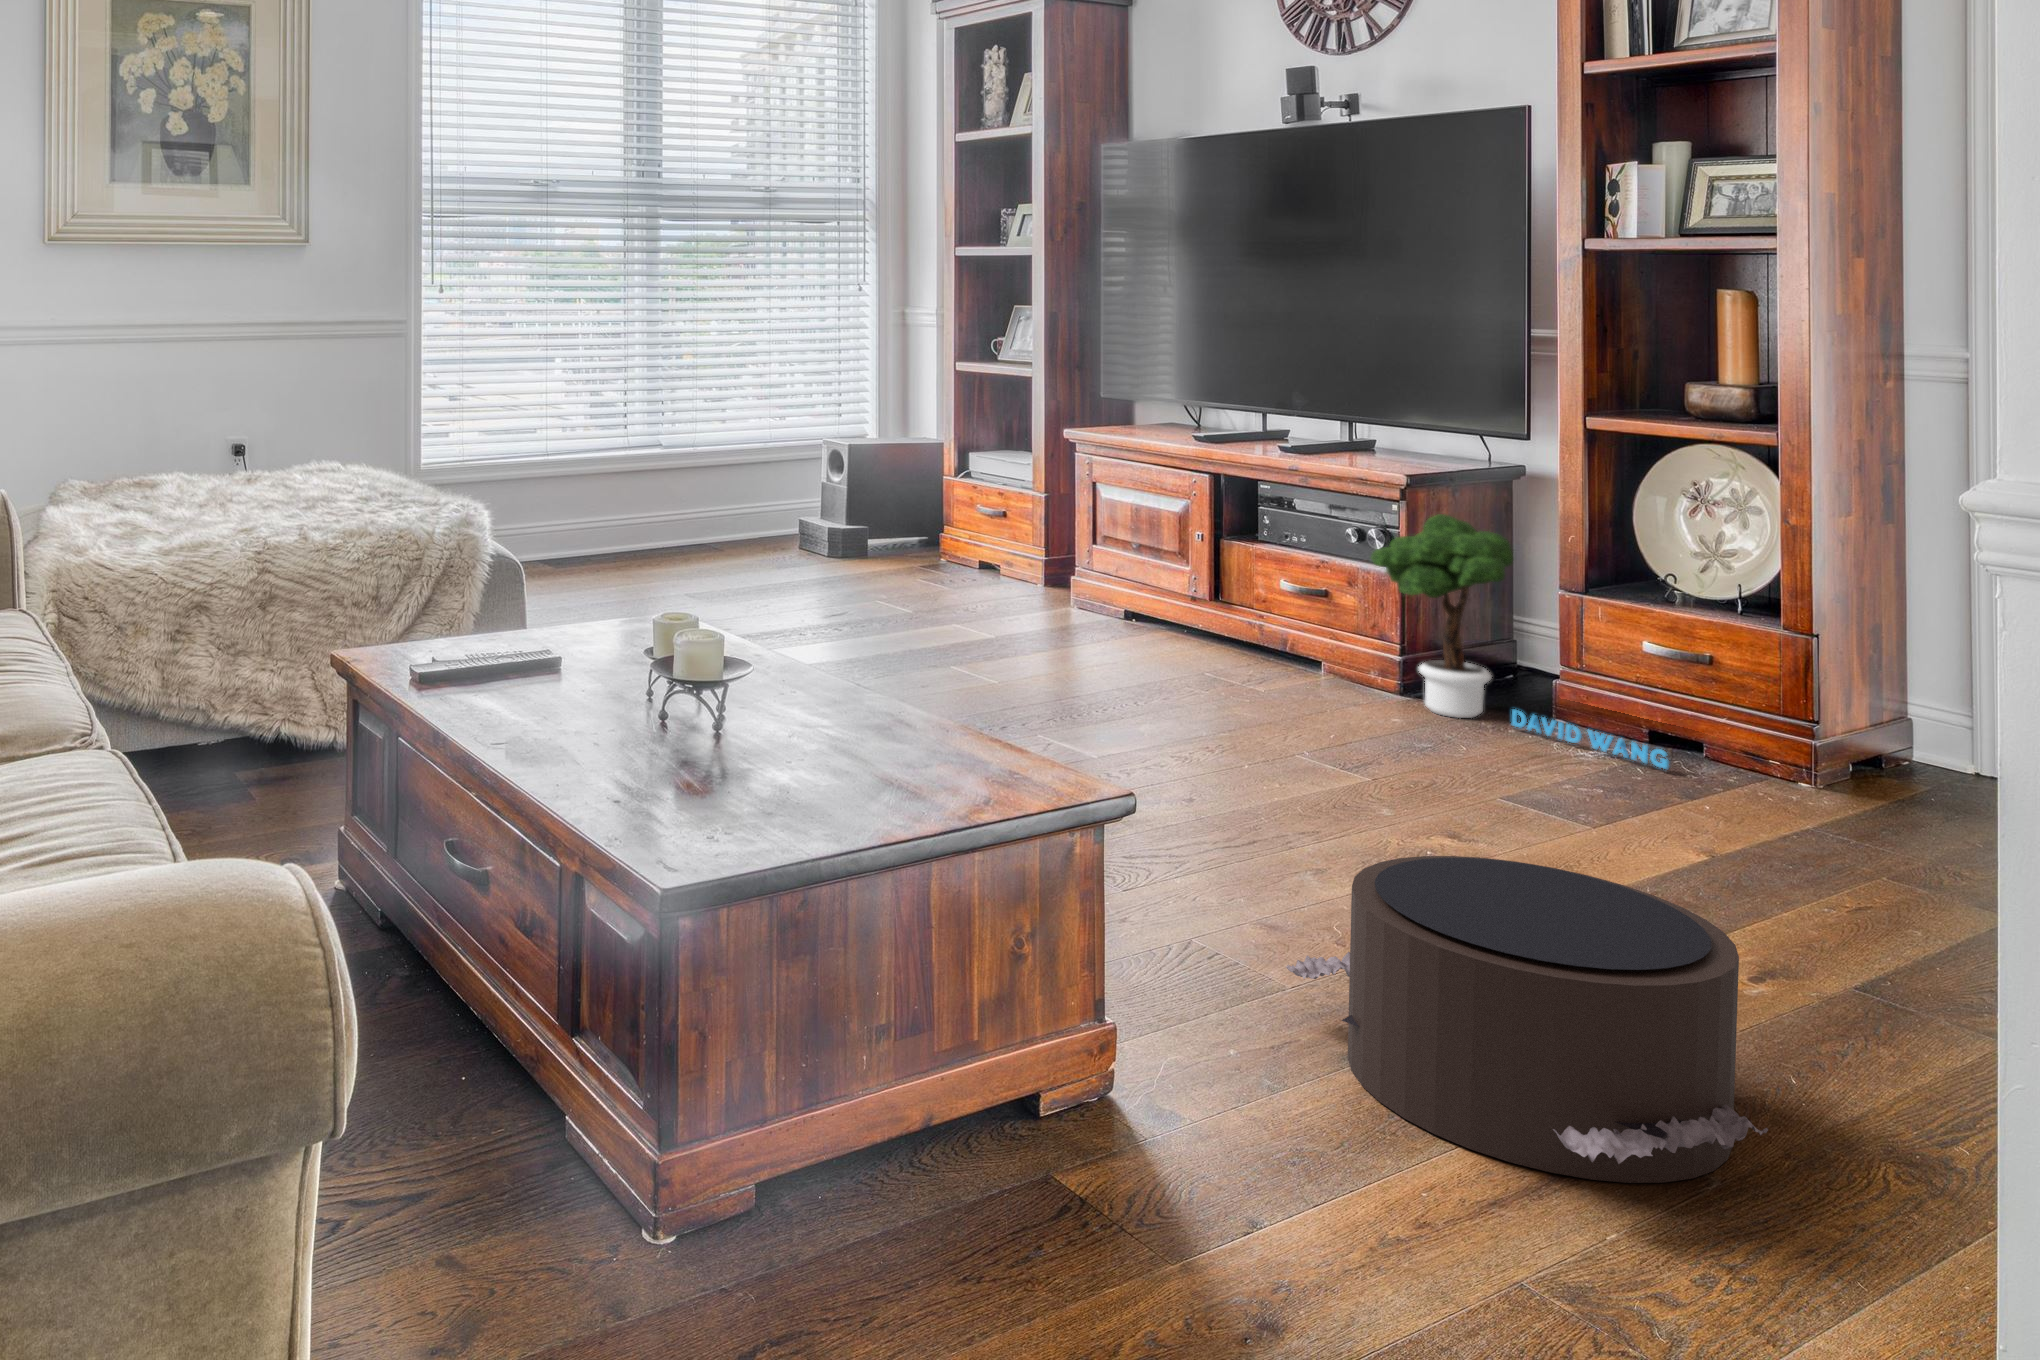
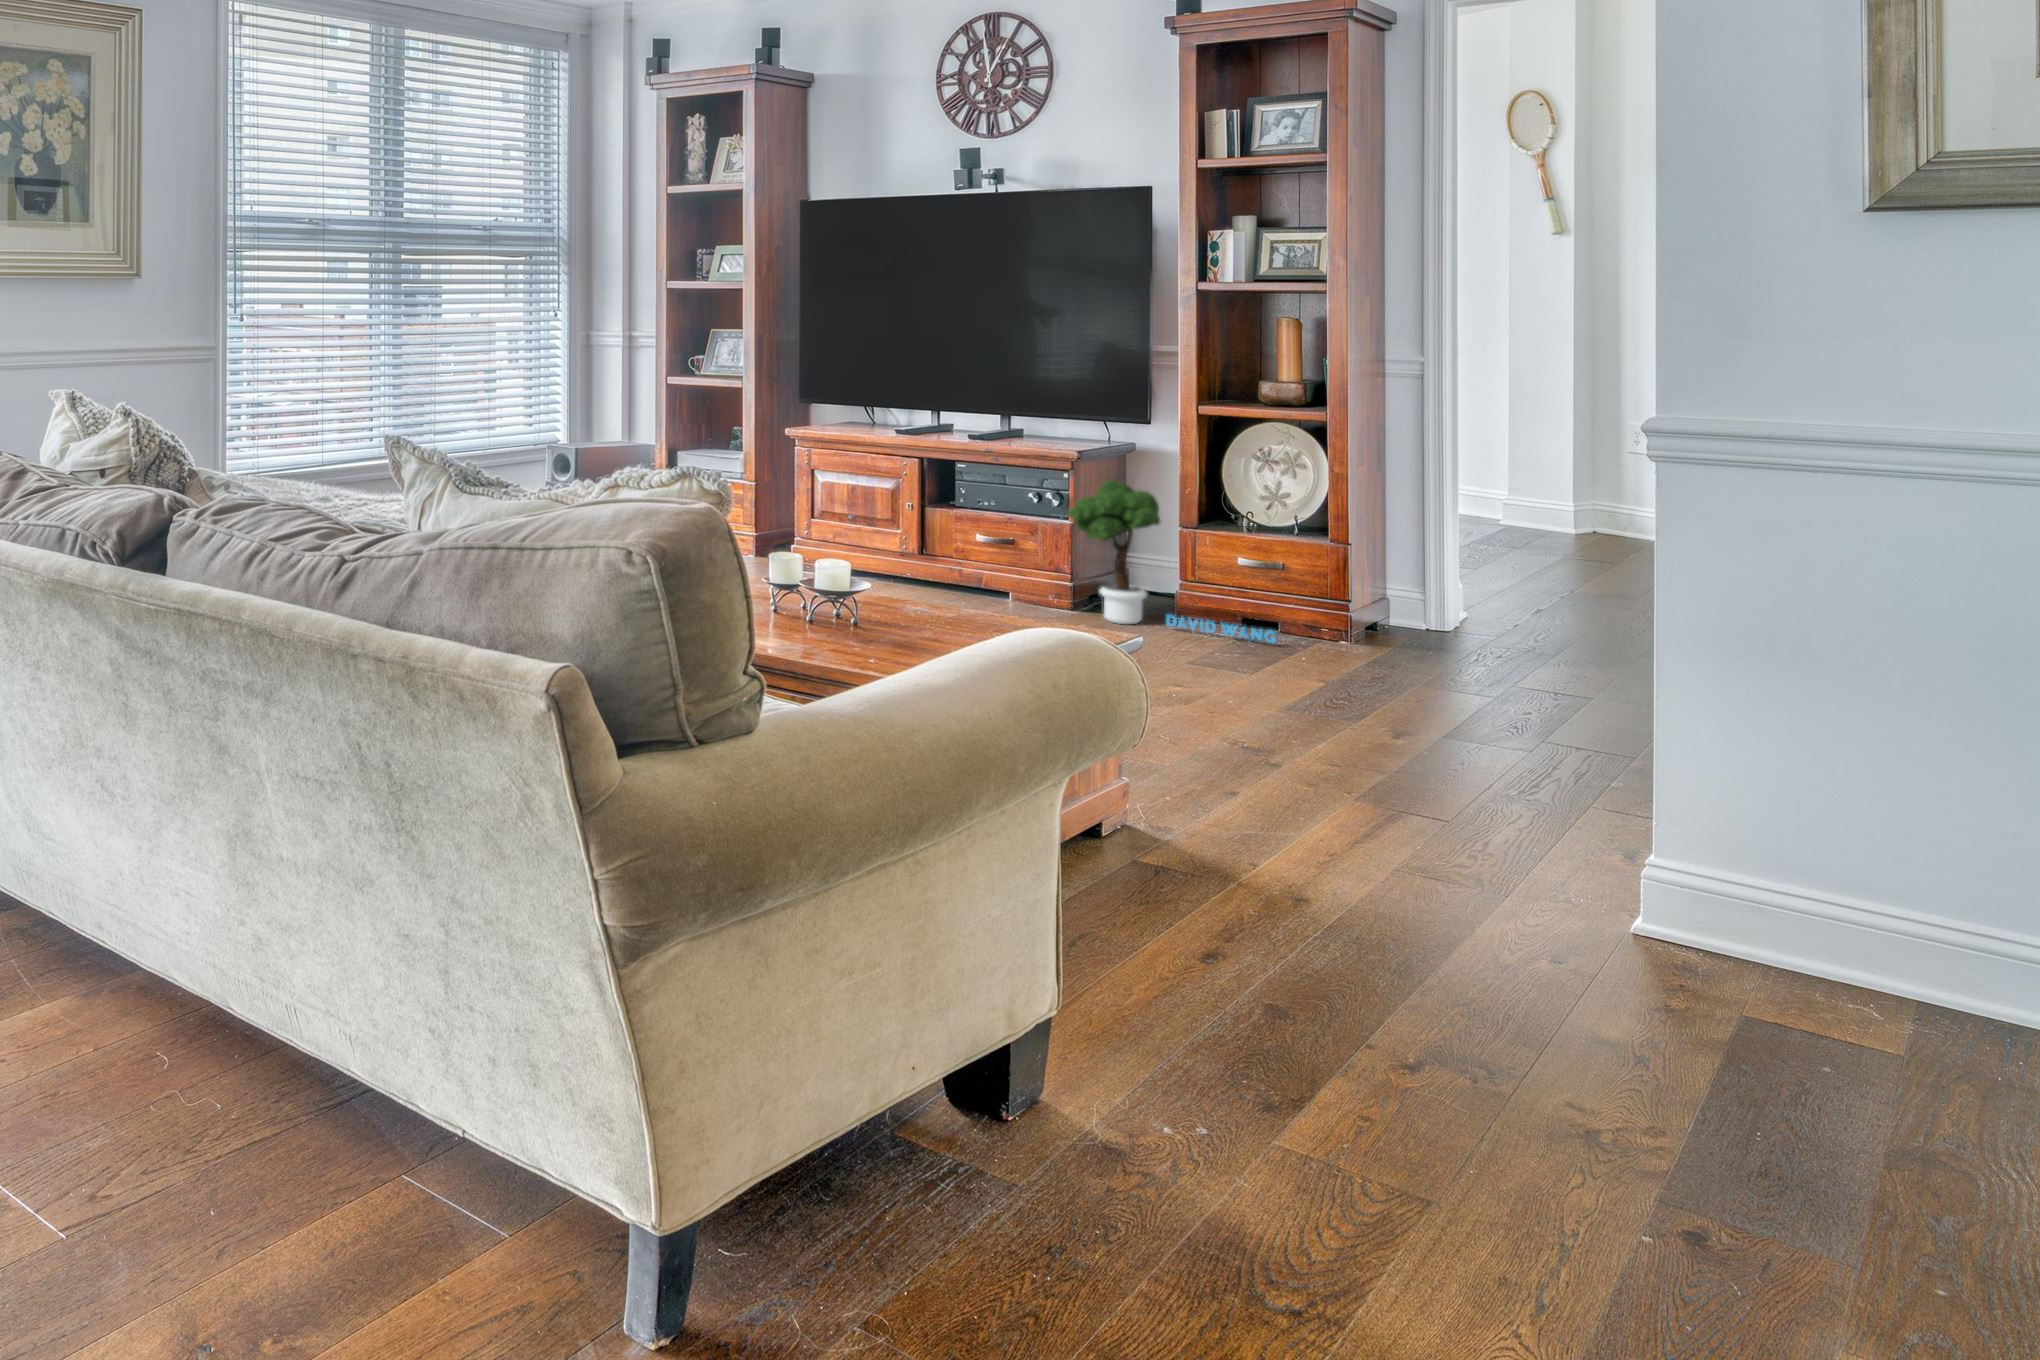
pouf: present [1286,856,1768,1183] -> none [1221,688,1525,857]

